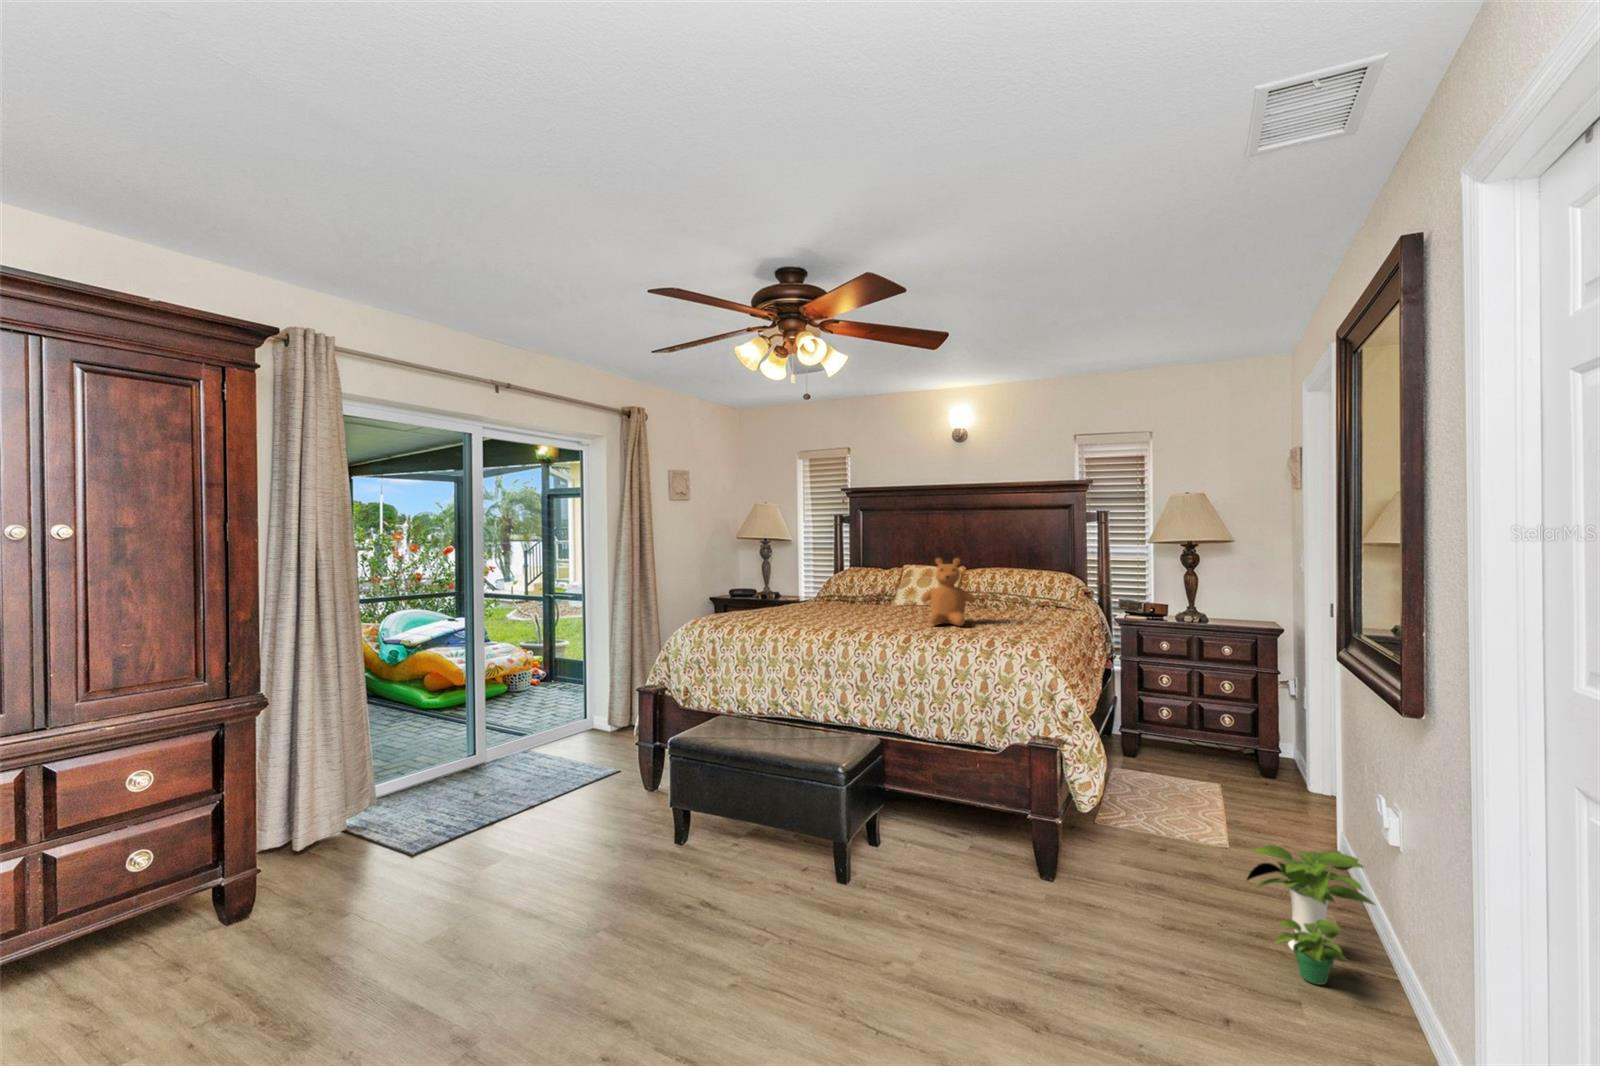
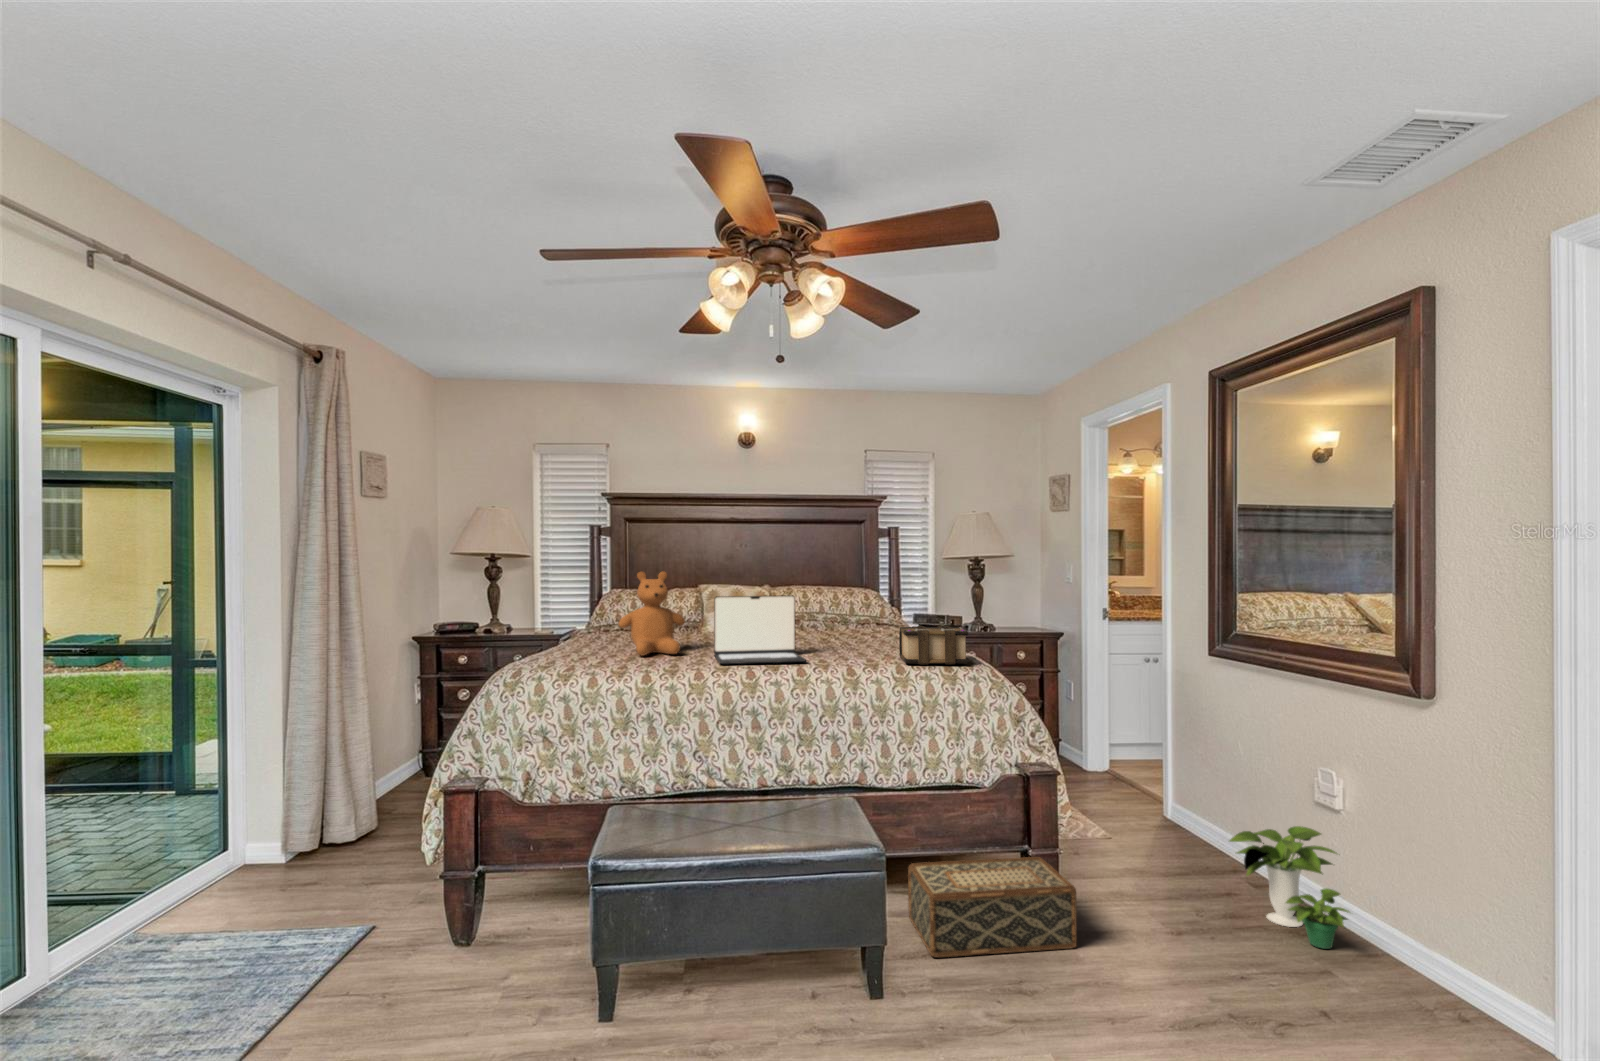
teddy bear: present [921,558,976,626] -> present [619,572,685,655]
laptop: none [825,575,904,630] -> present [714,595,806,664]
book: none [966,607,1035,643] -> present [899,625,969,664]
woven basket: none [910,803,1053,904] -> present [908,857,1077,957]

